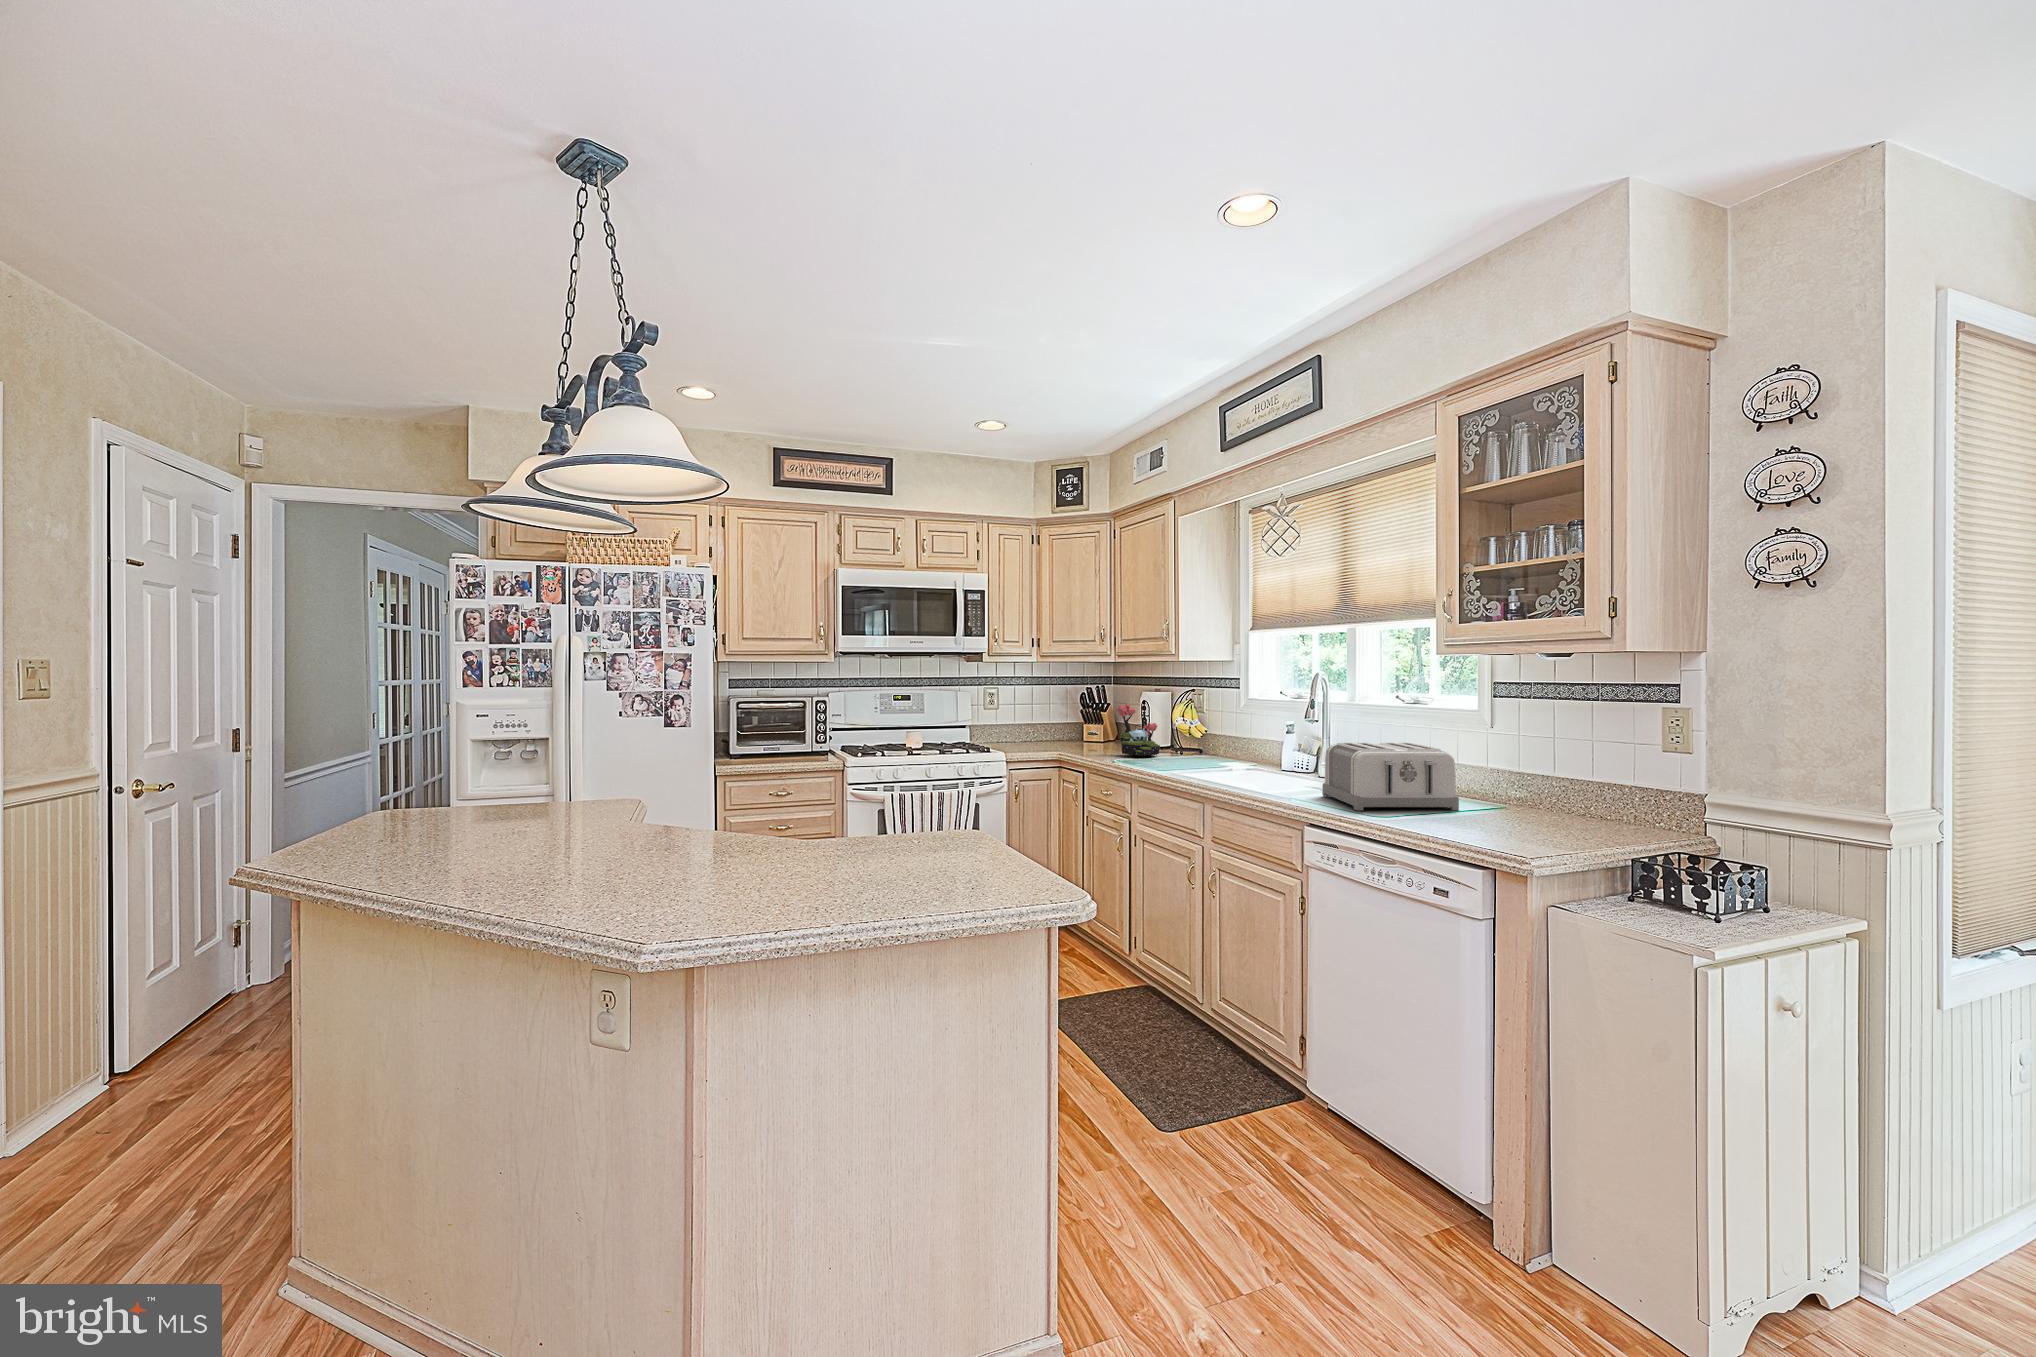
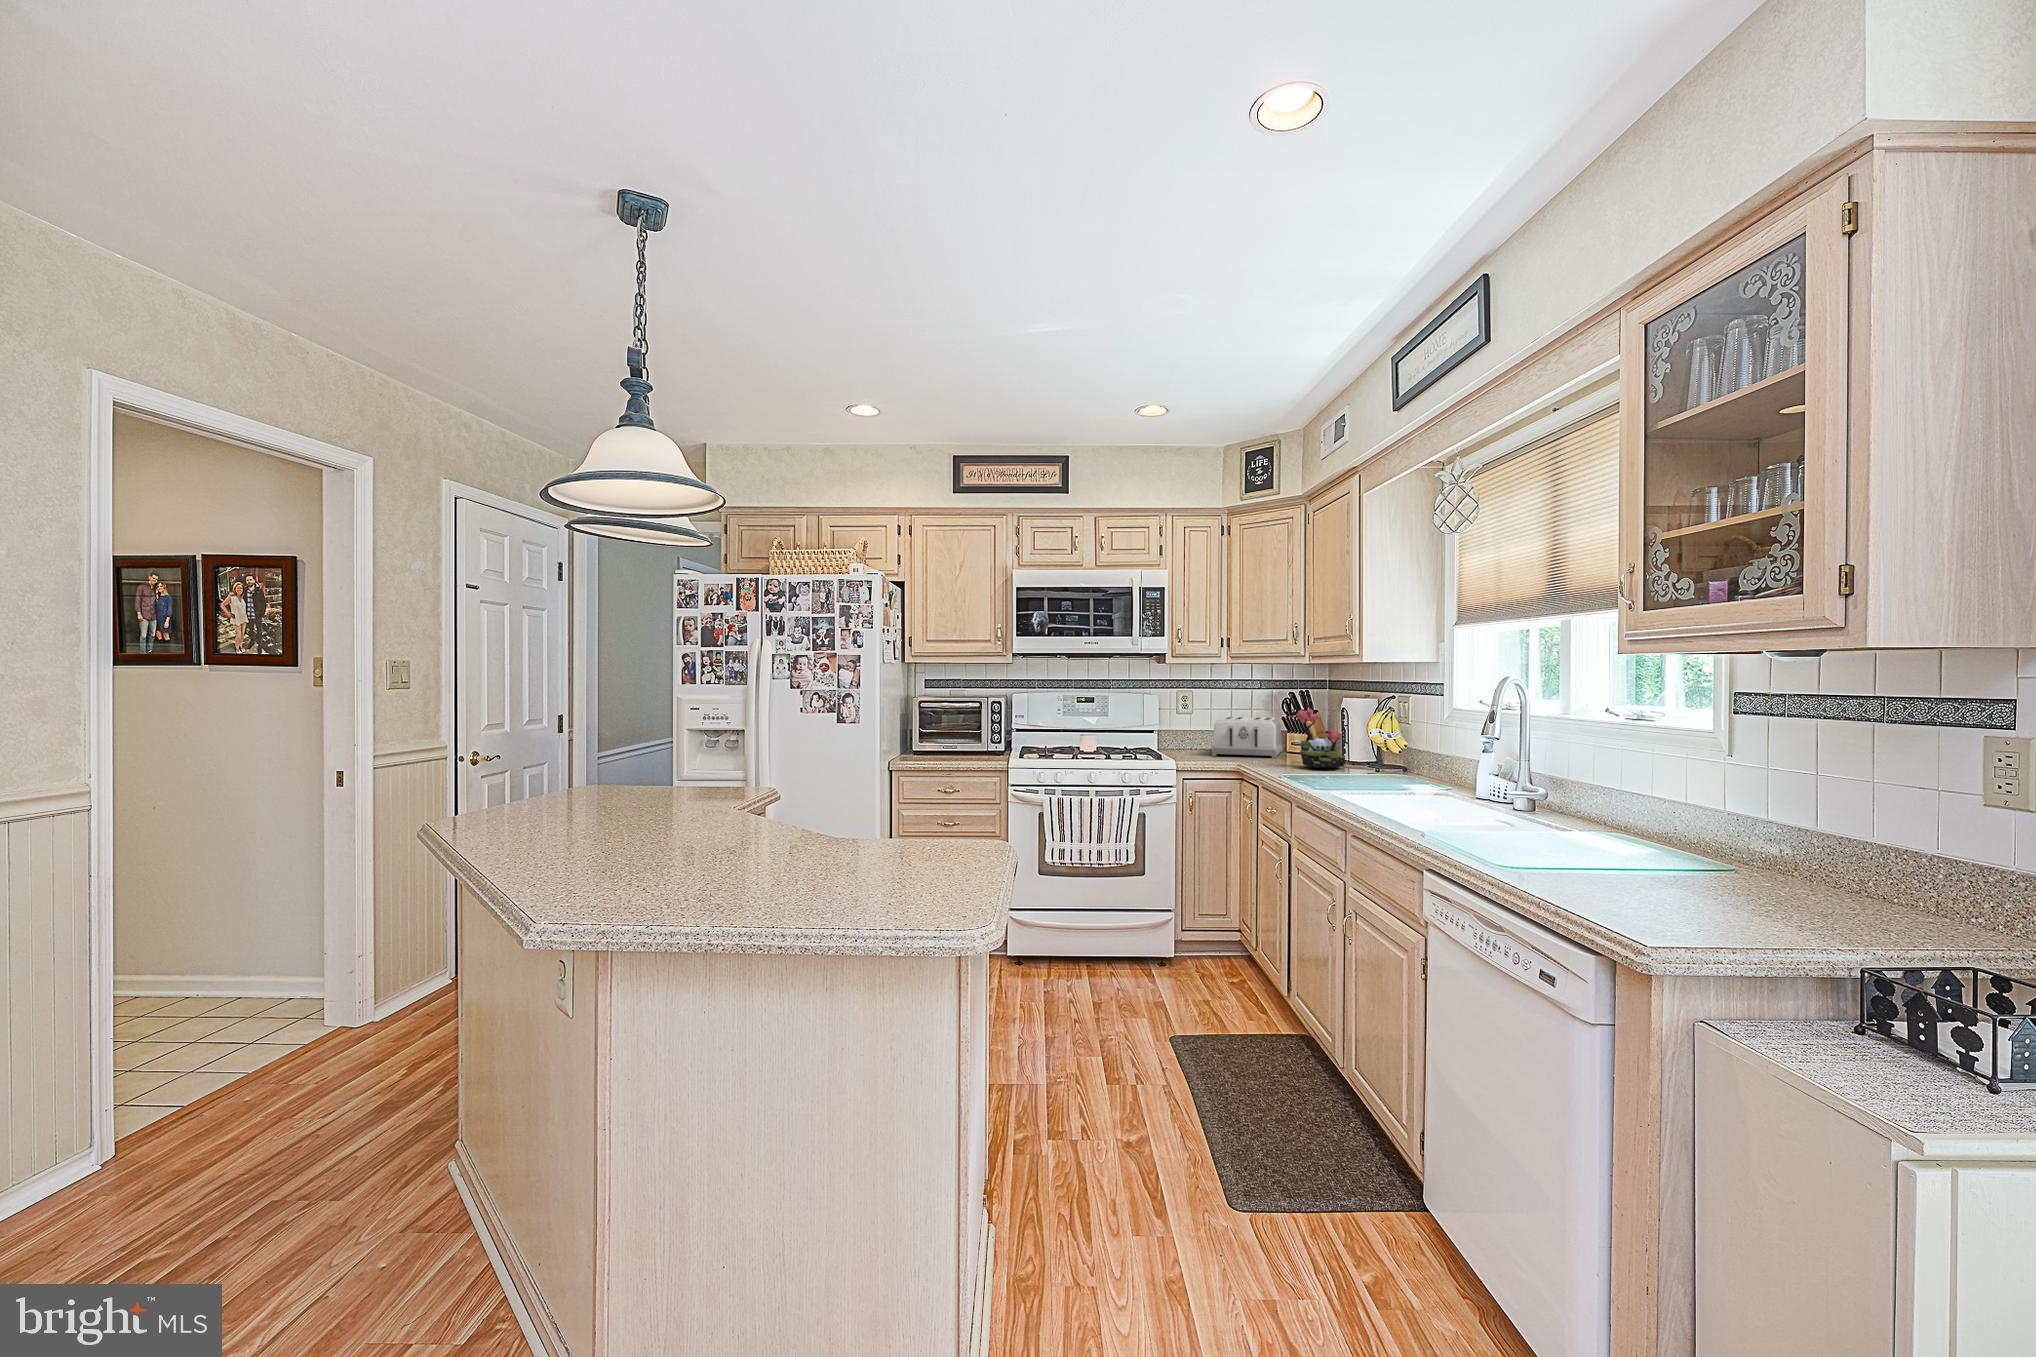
toaster: present [1322,743,1459,810] -> present [1212,717,1283,758]

